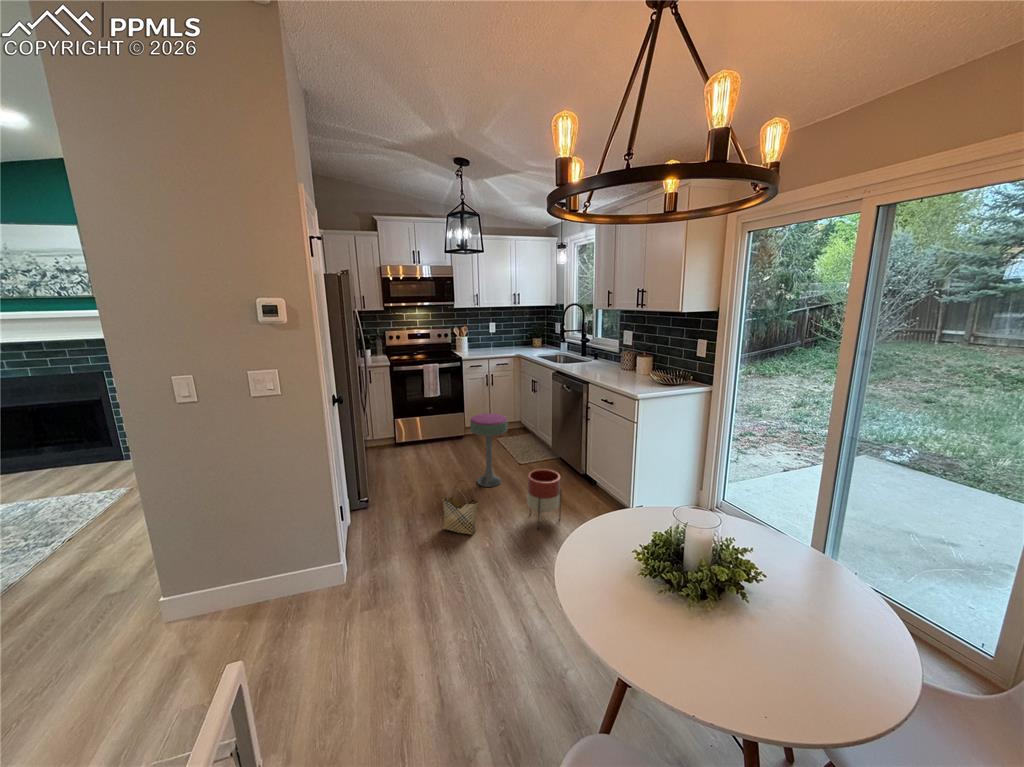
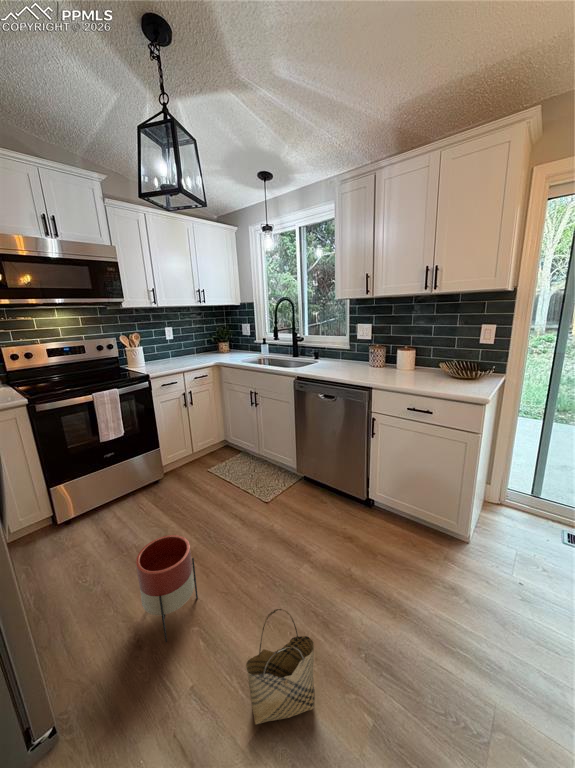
bar stool: present [470,413,508,487] -> none [215,451,272,564]
planter: present [527,469,561,529] -> present [136,535,198,642]

